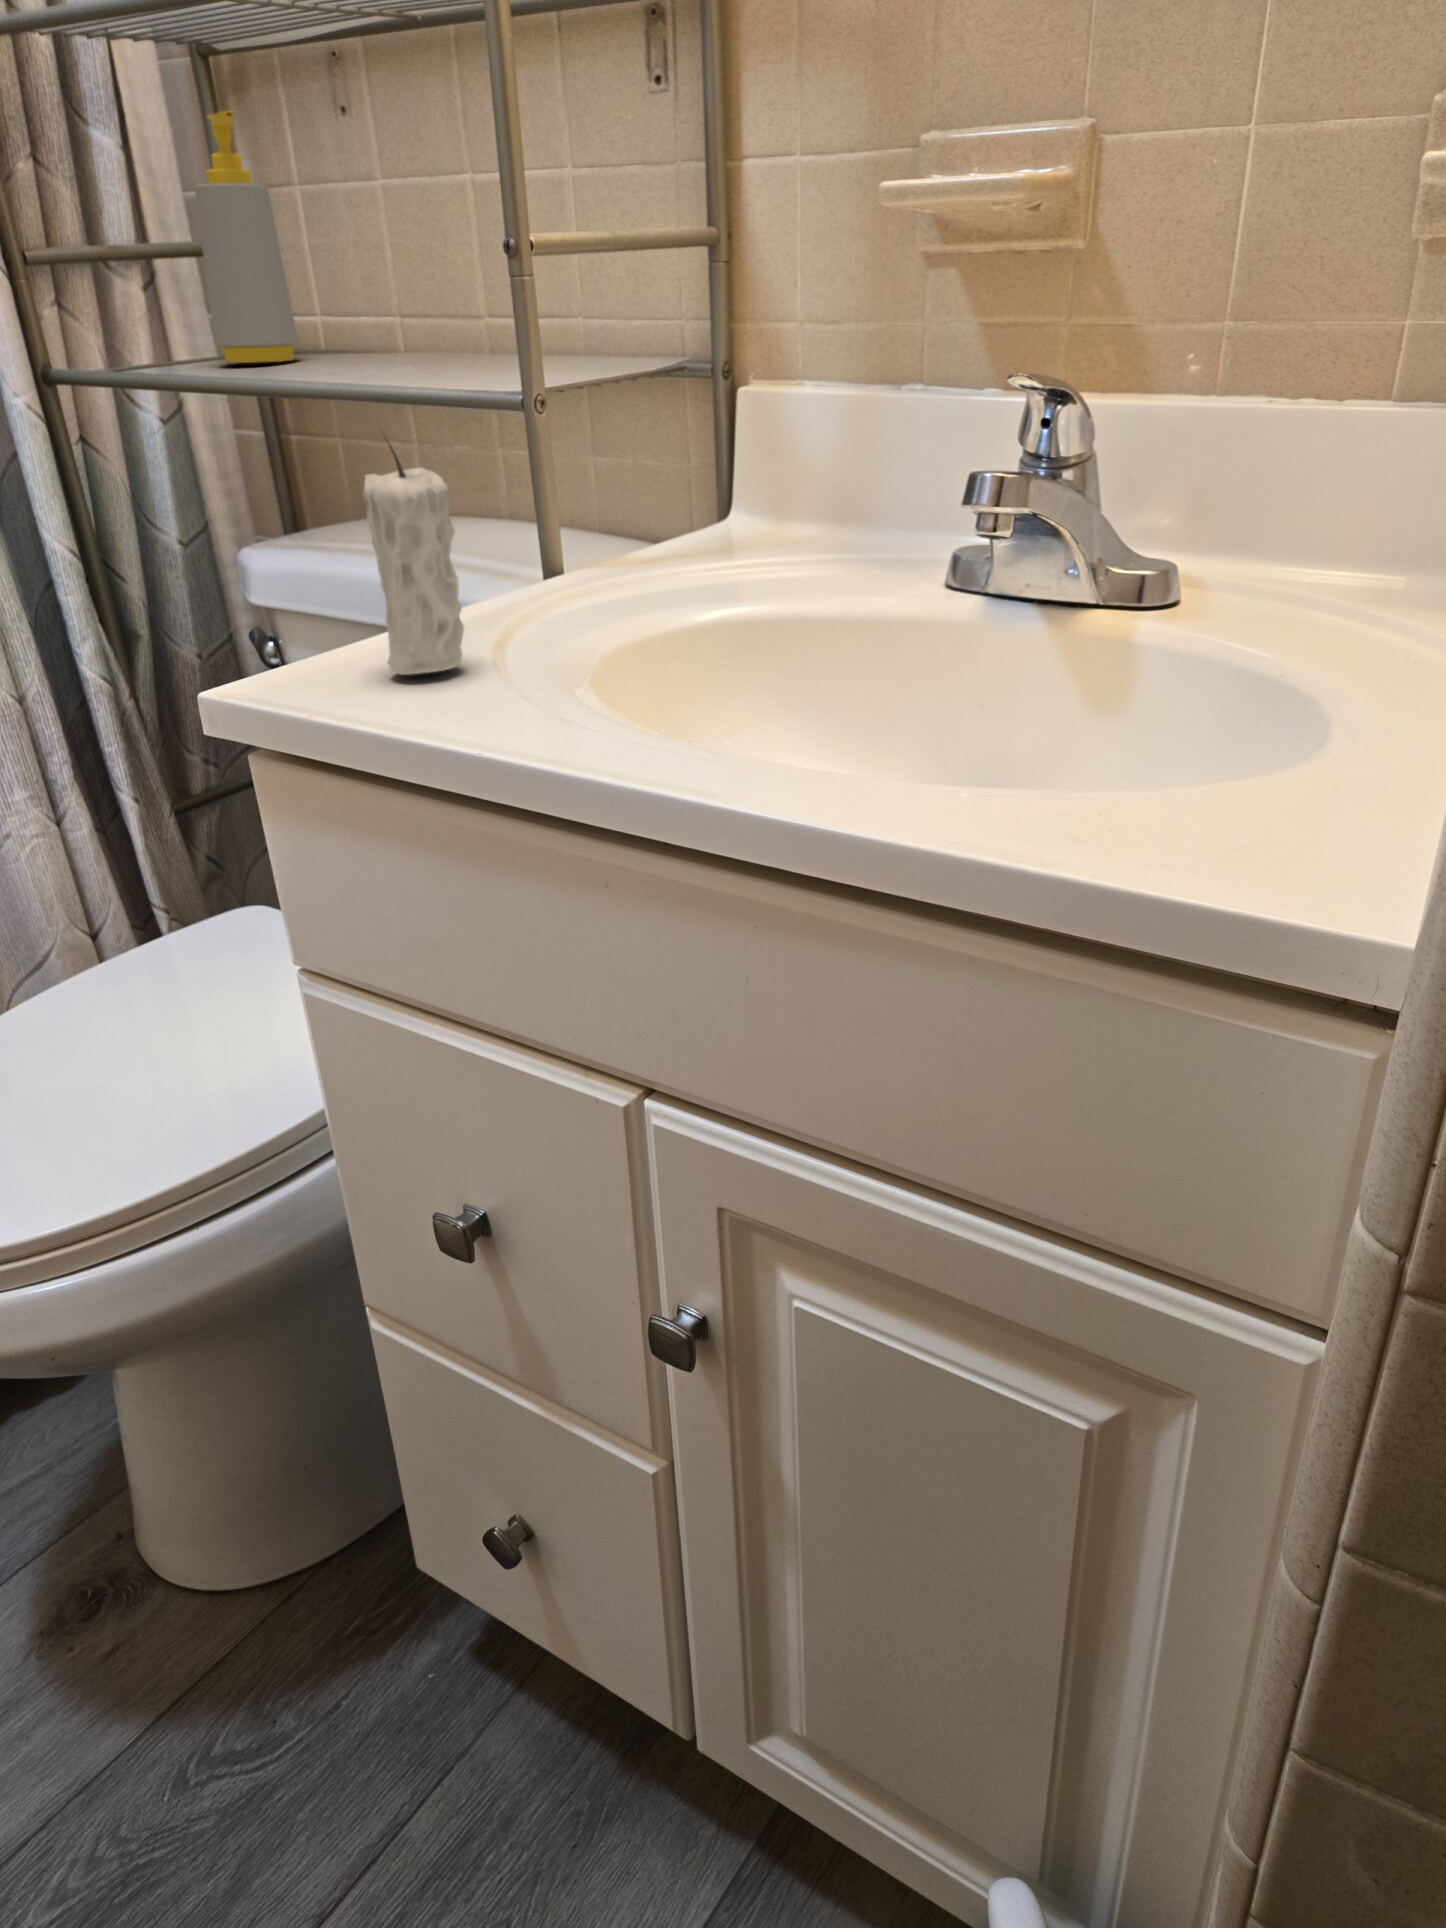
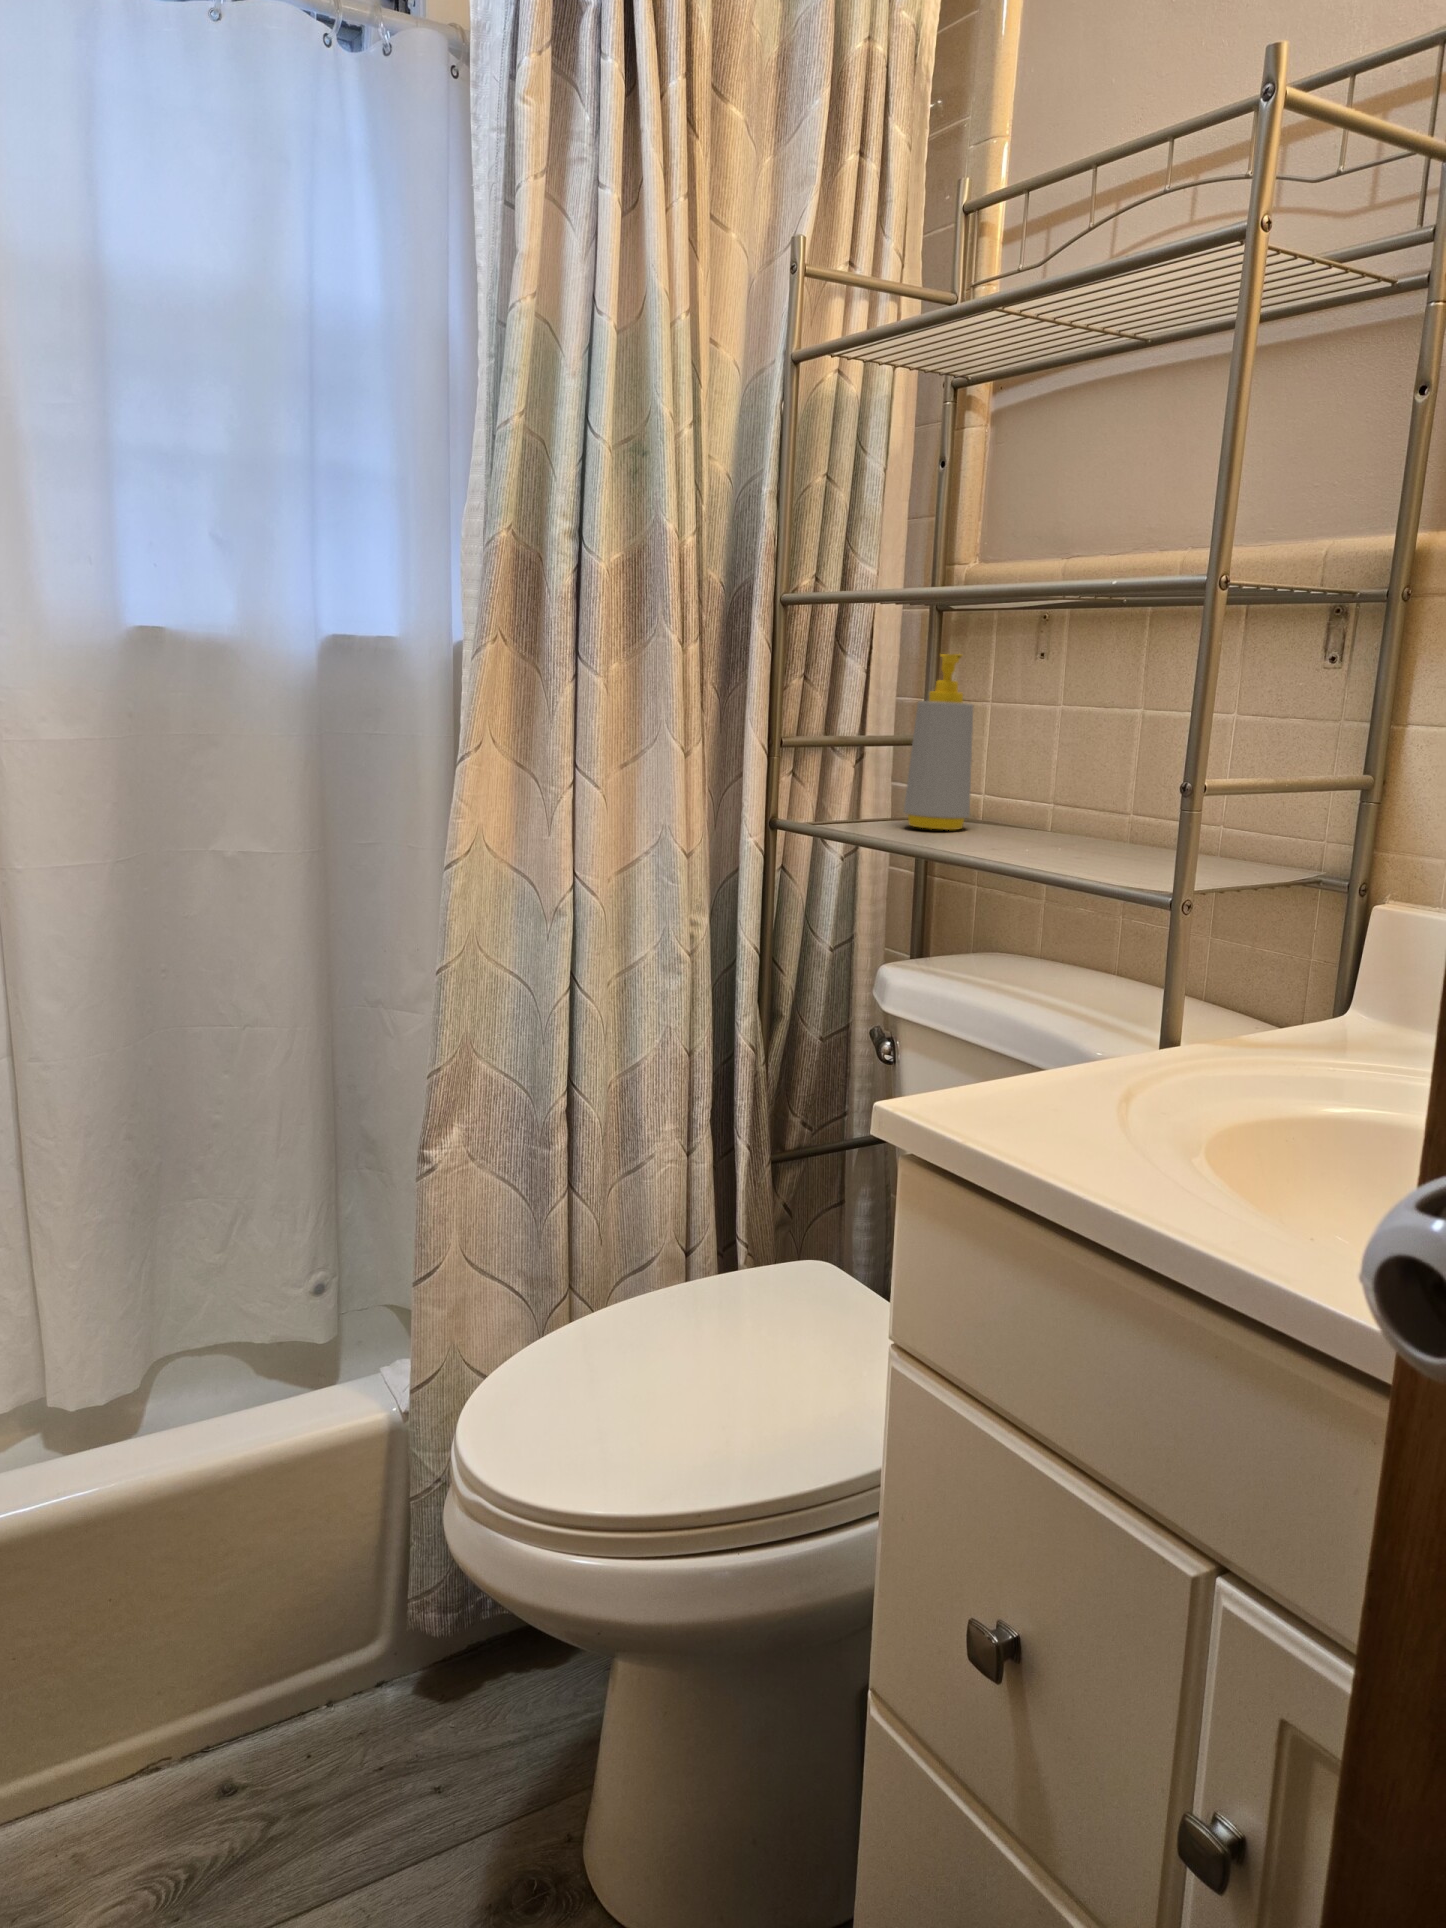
candle: present [363,430,464,675] -> none [1036,931,1120,1128]

